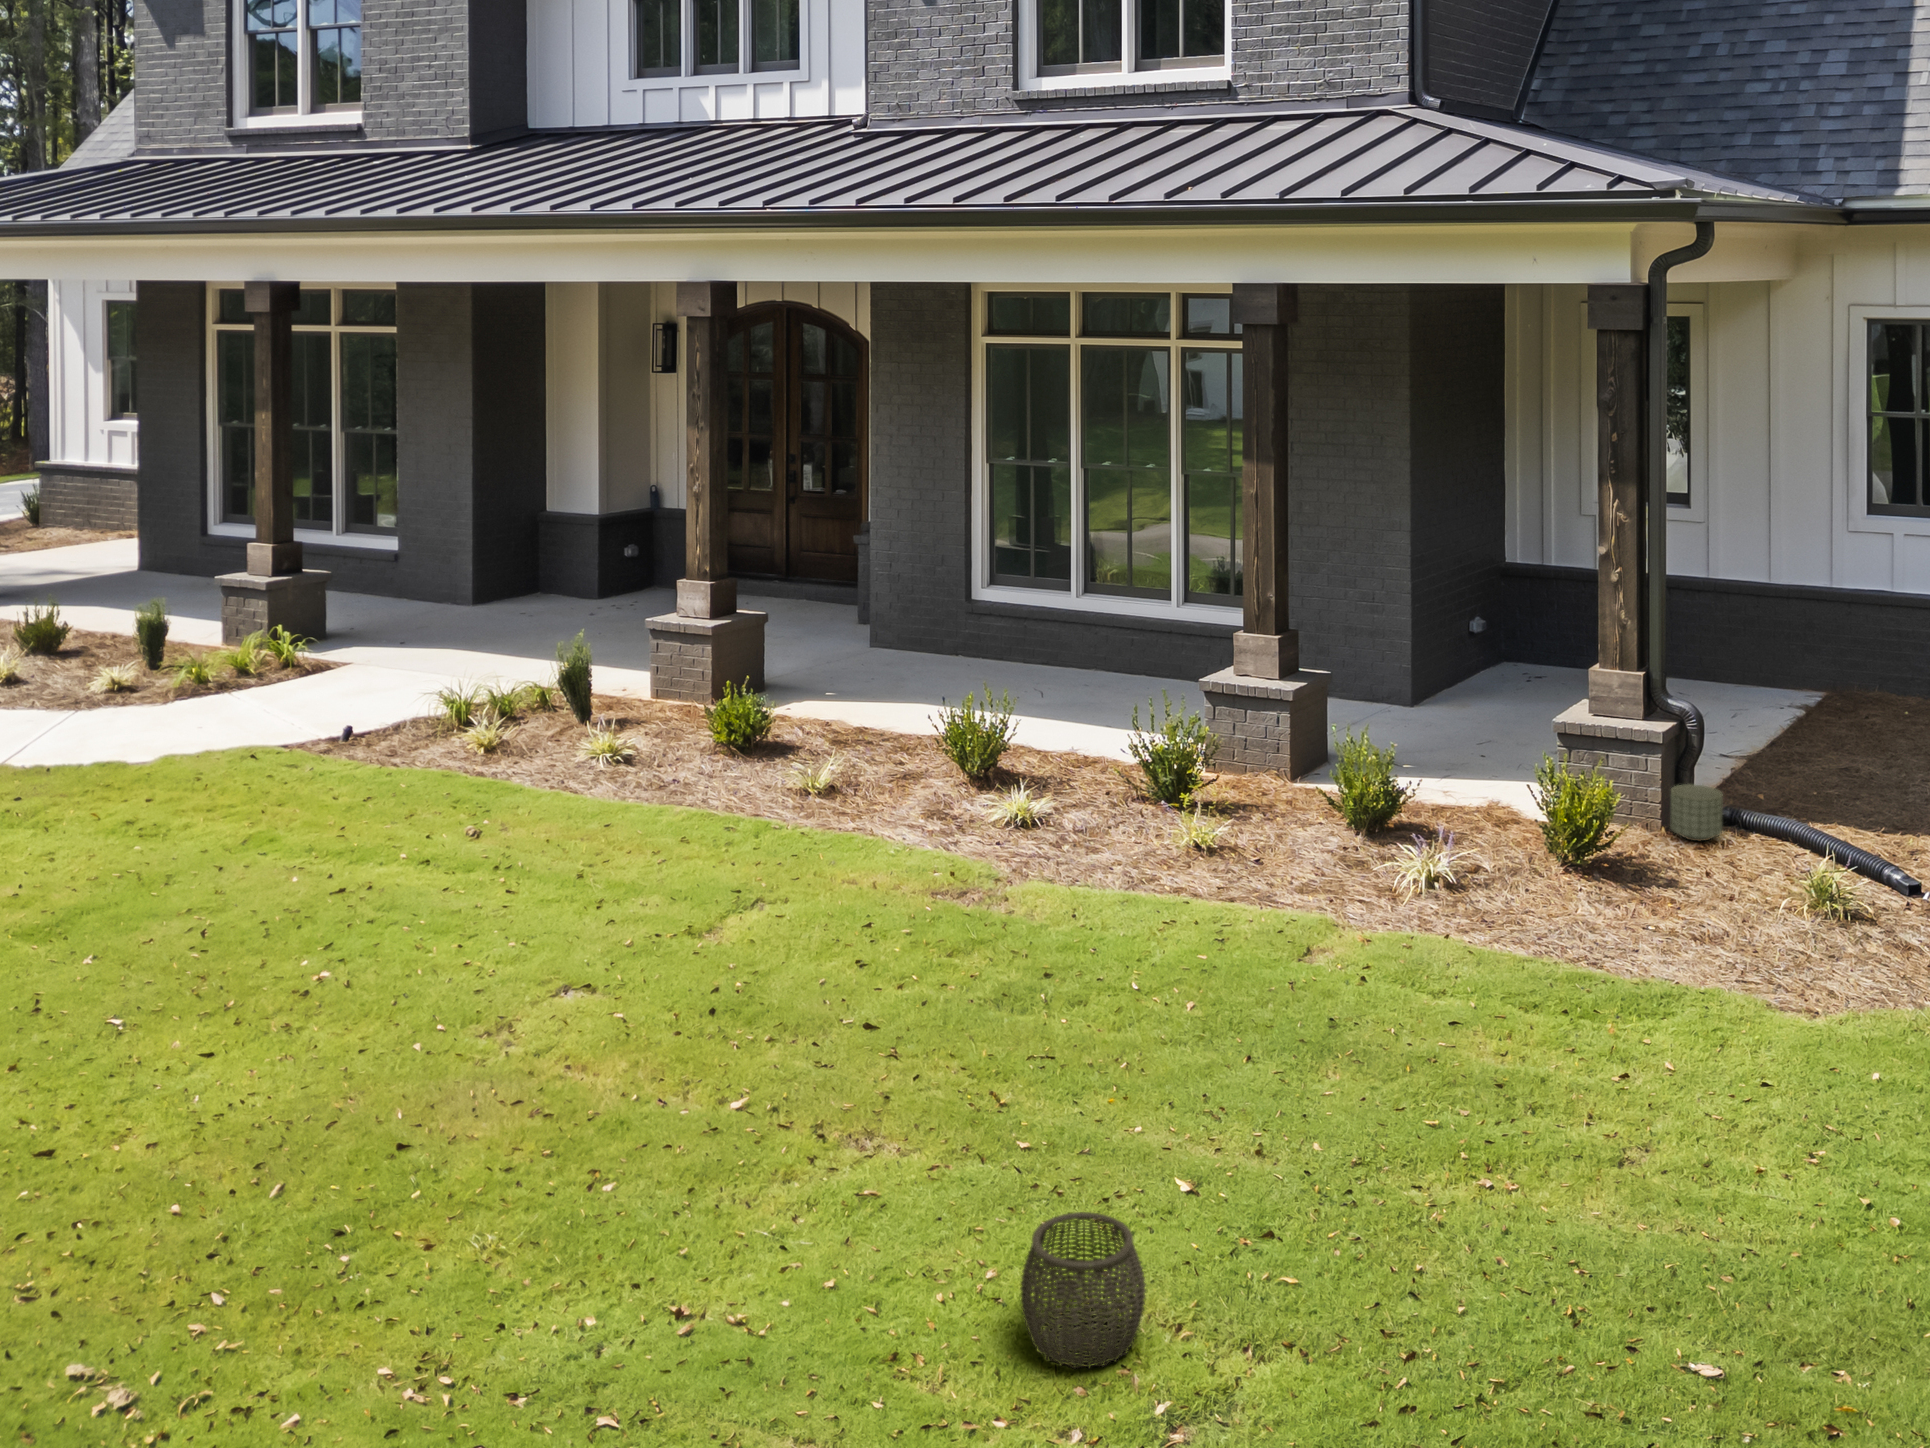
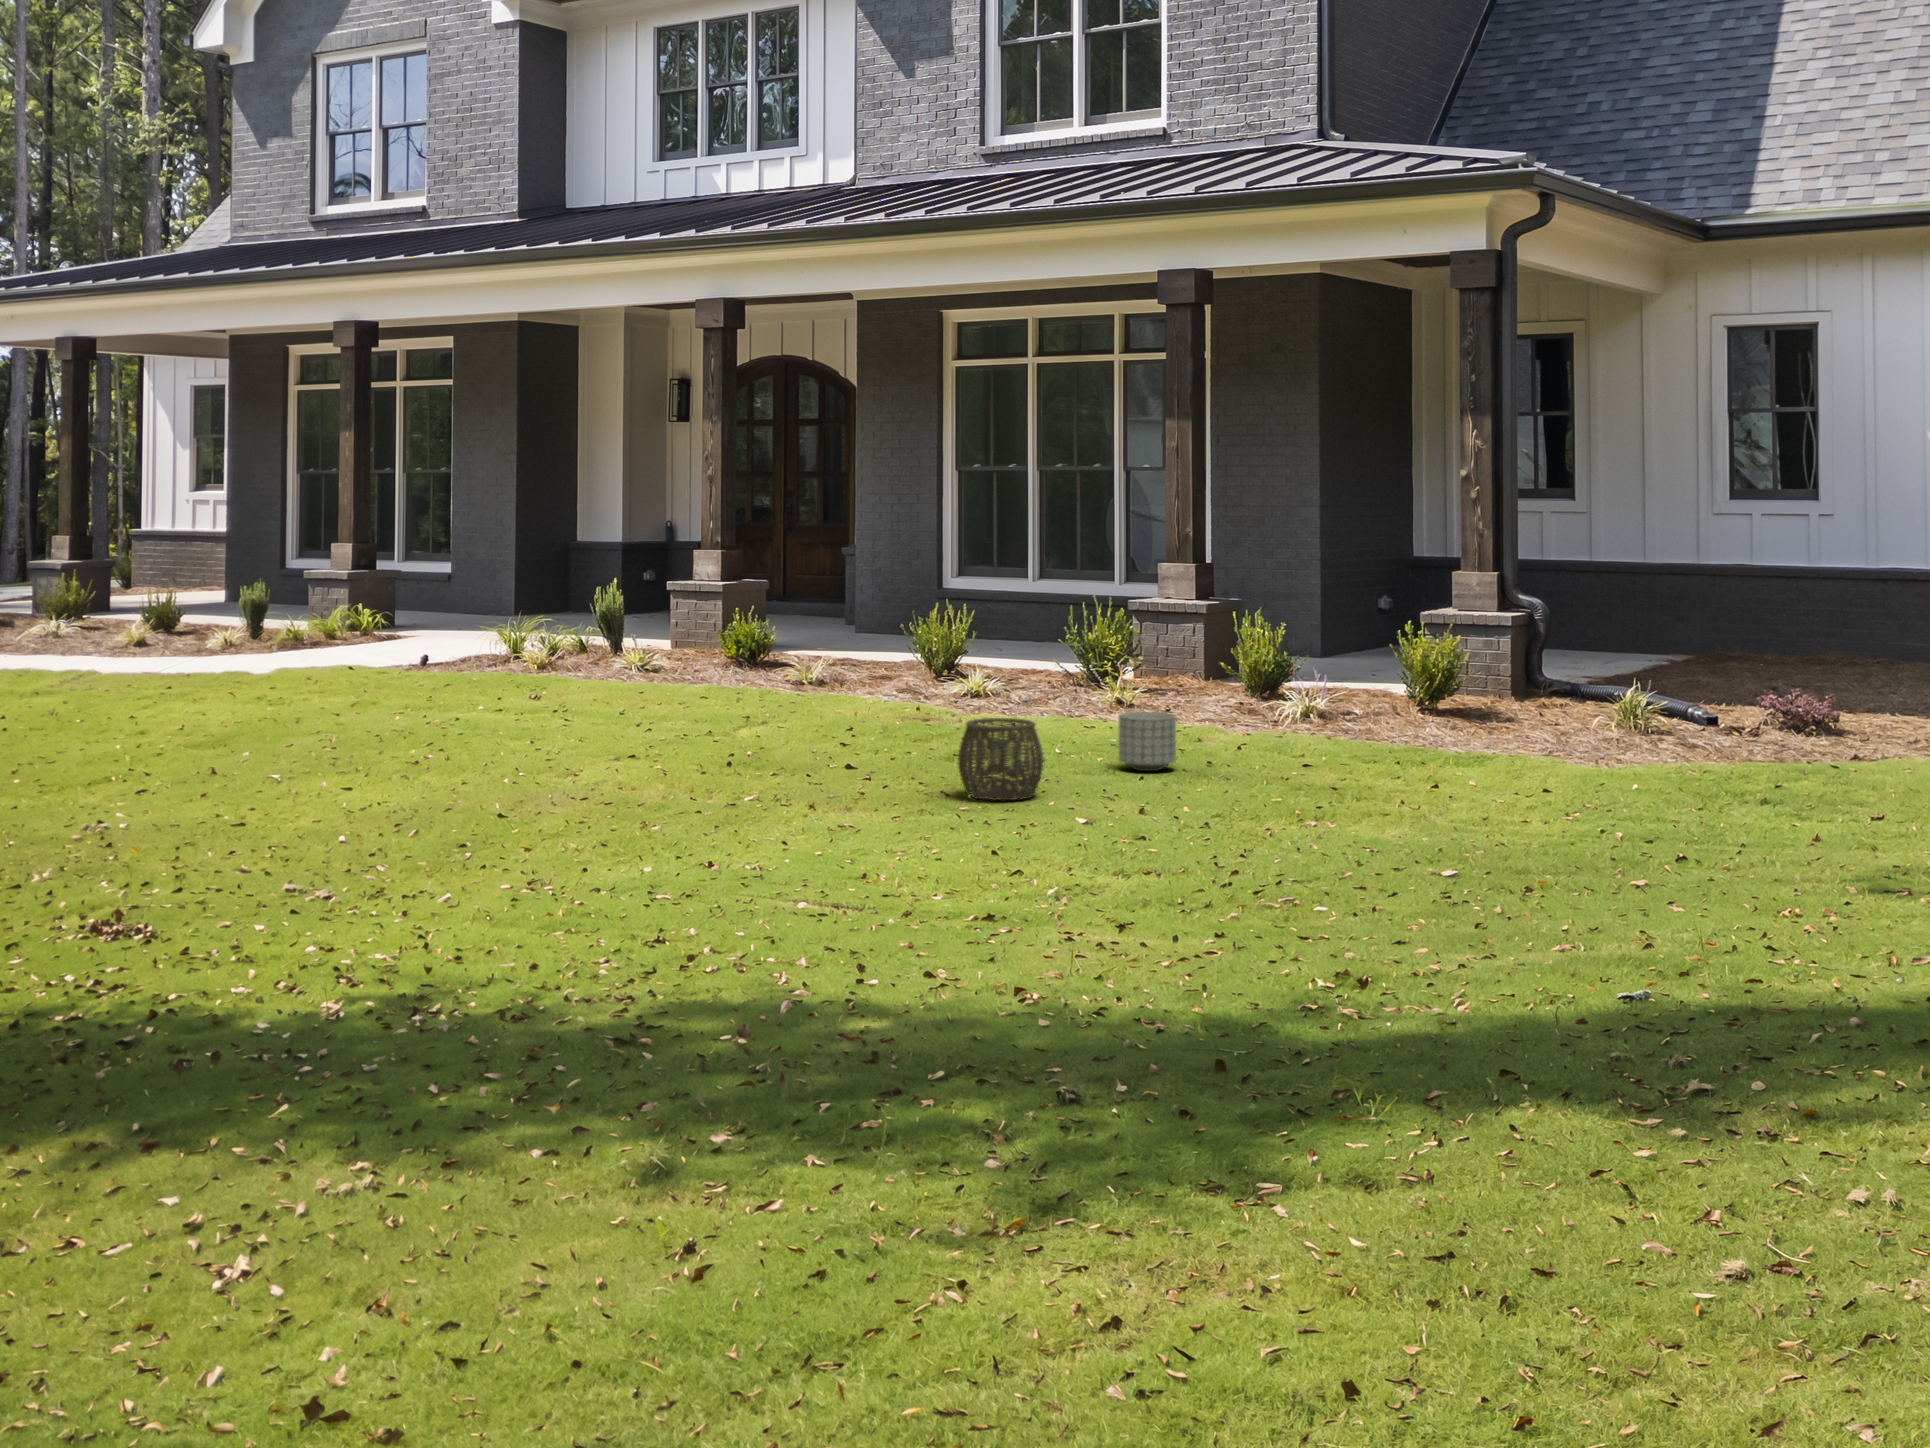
planter: present [1670,784,1723,841] -> present [1119,712,1176,771]

